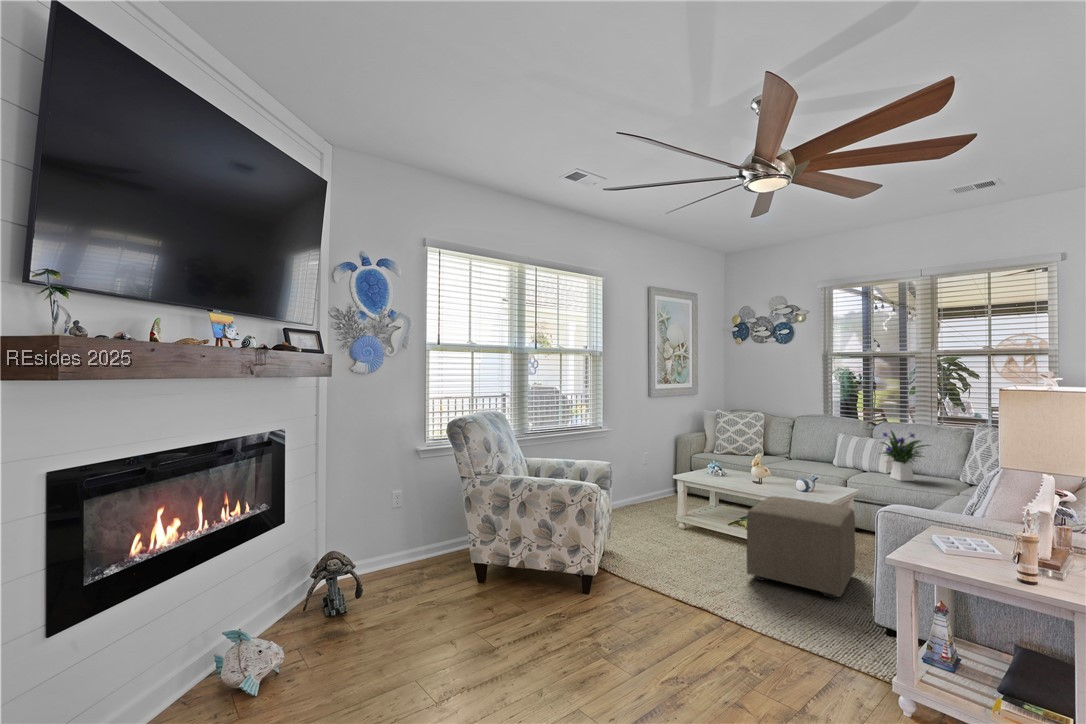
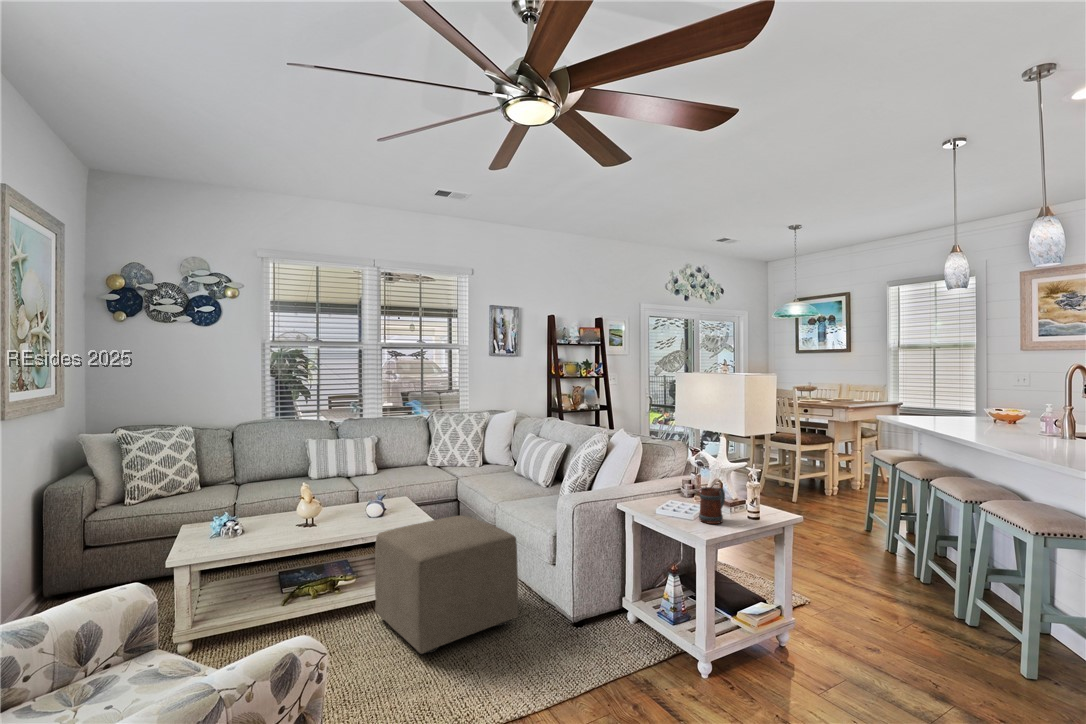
flower arrangement: present [881,430,930,481] -> none [371,424,426,477]
mug: none [927,520,973,562] -> present [699,487,725,524]

